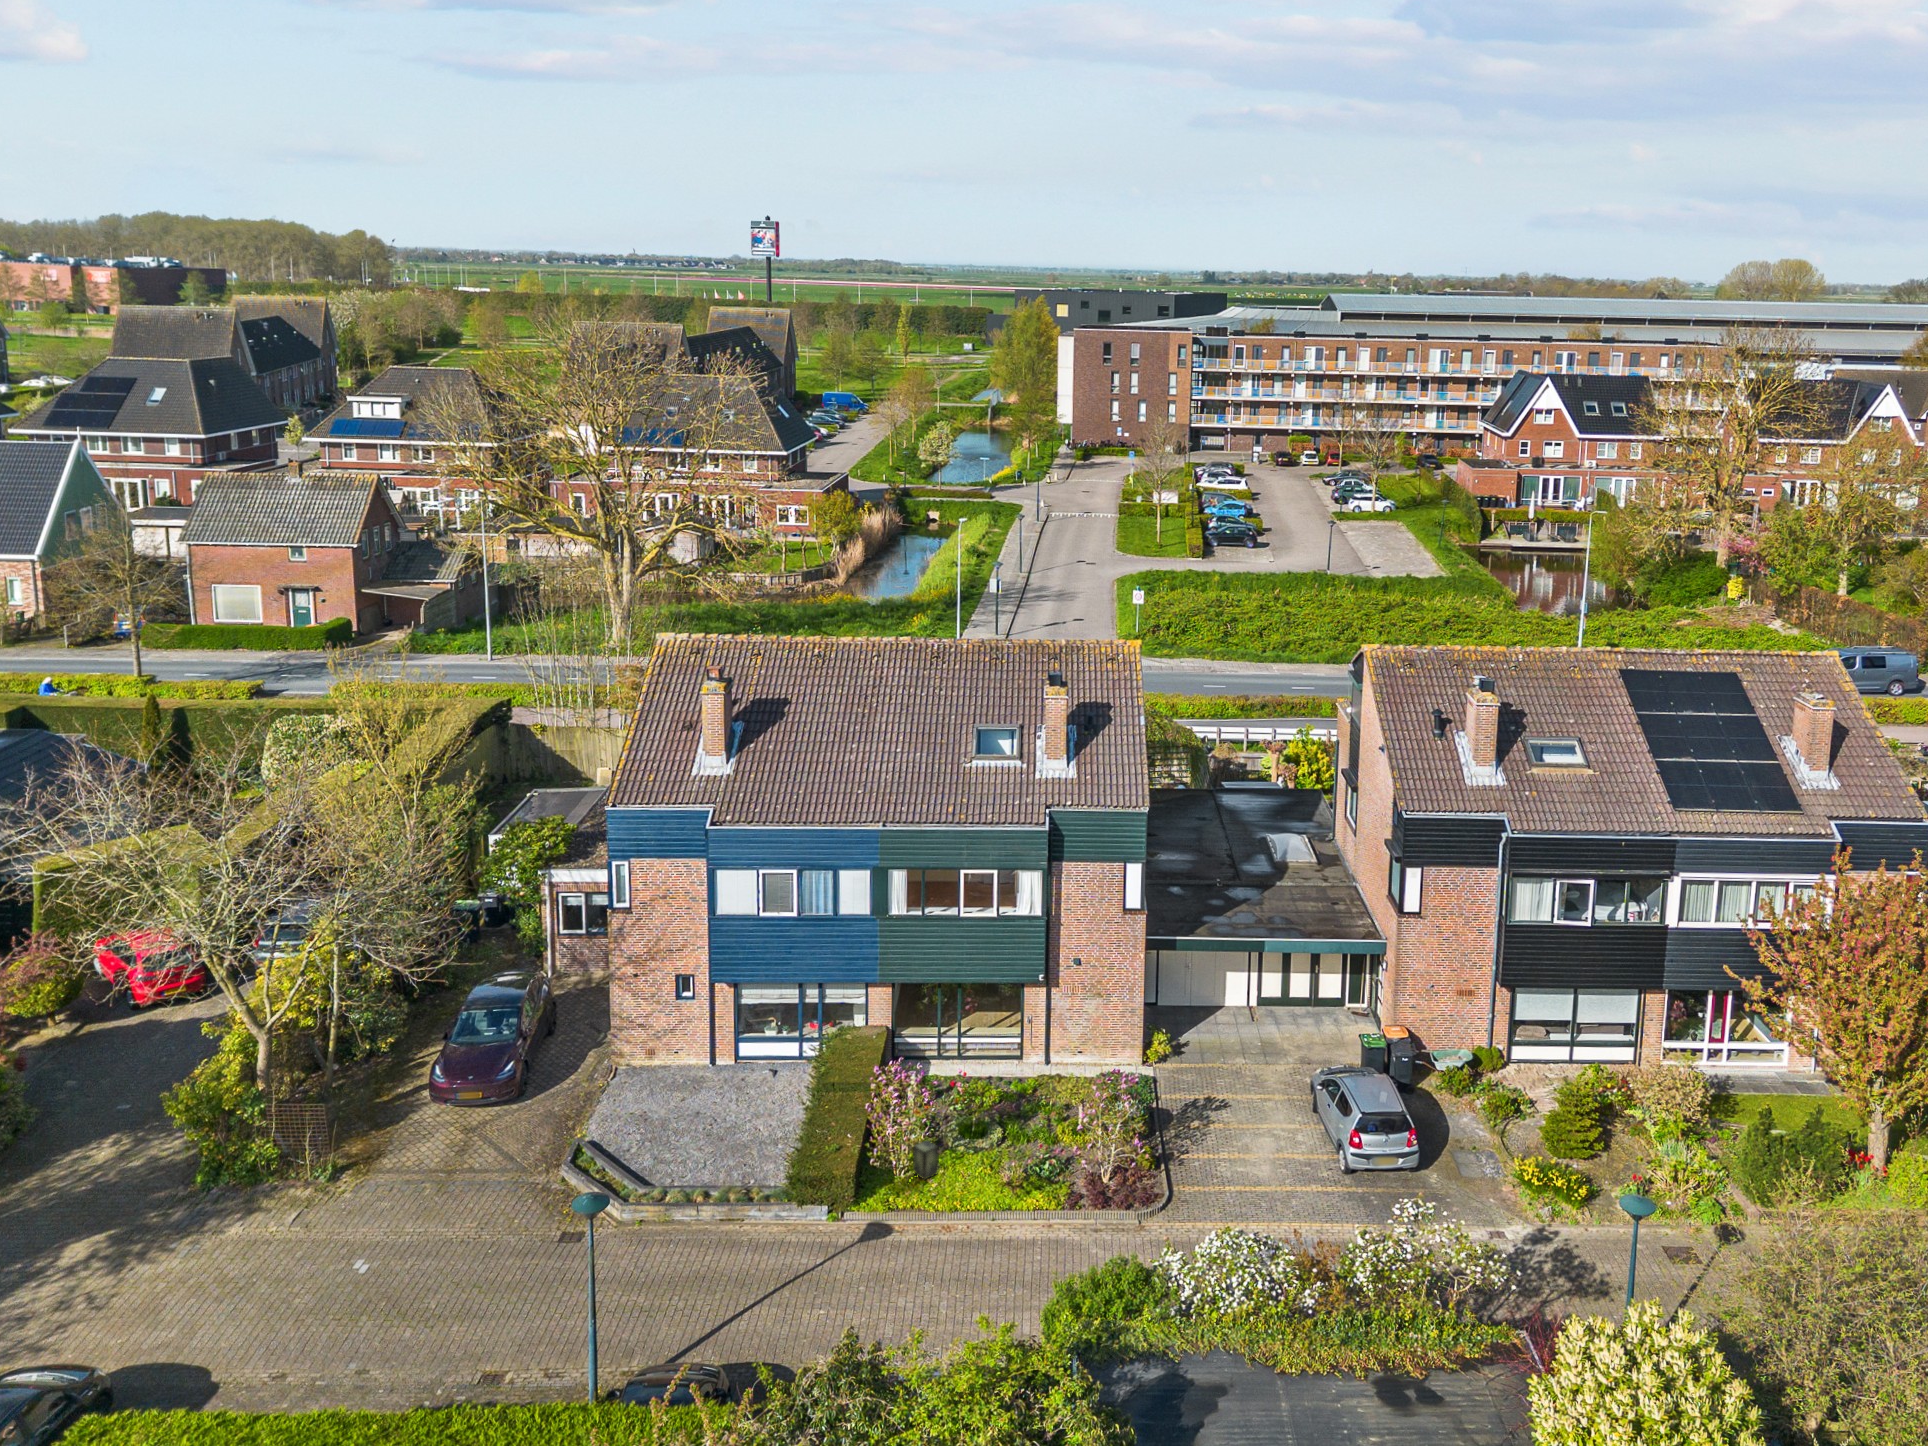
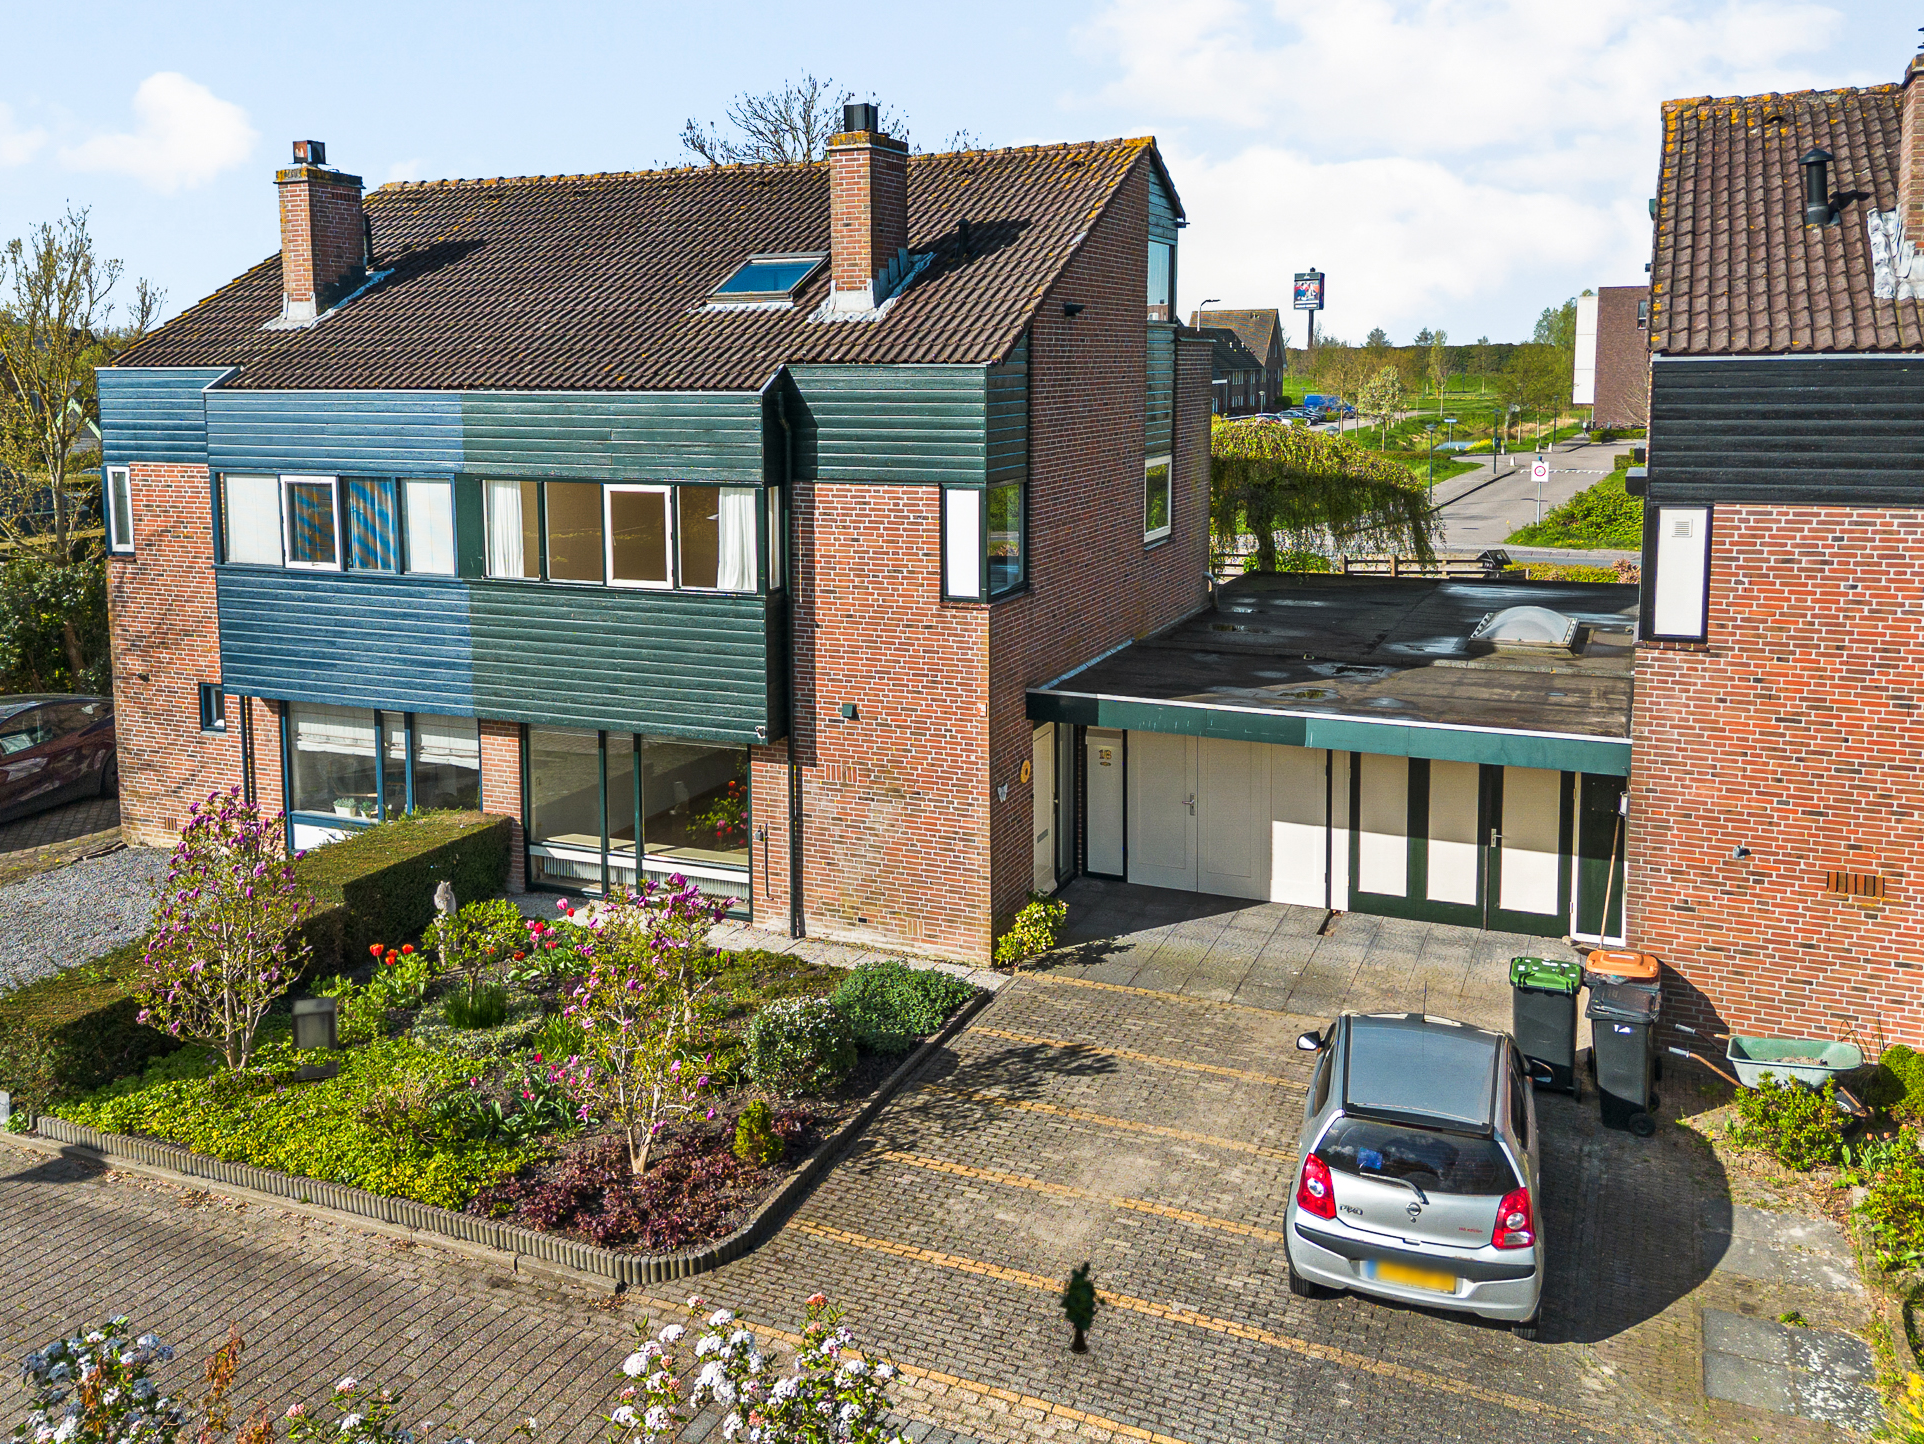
decorative plant: none [1294,1180,1312,1208] -> present [1058,1261,1107,1353]

